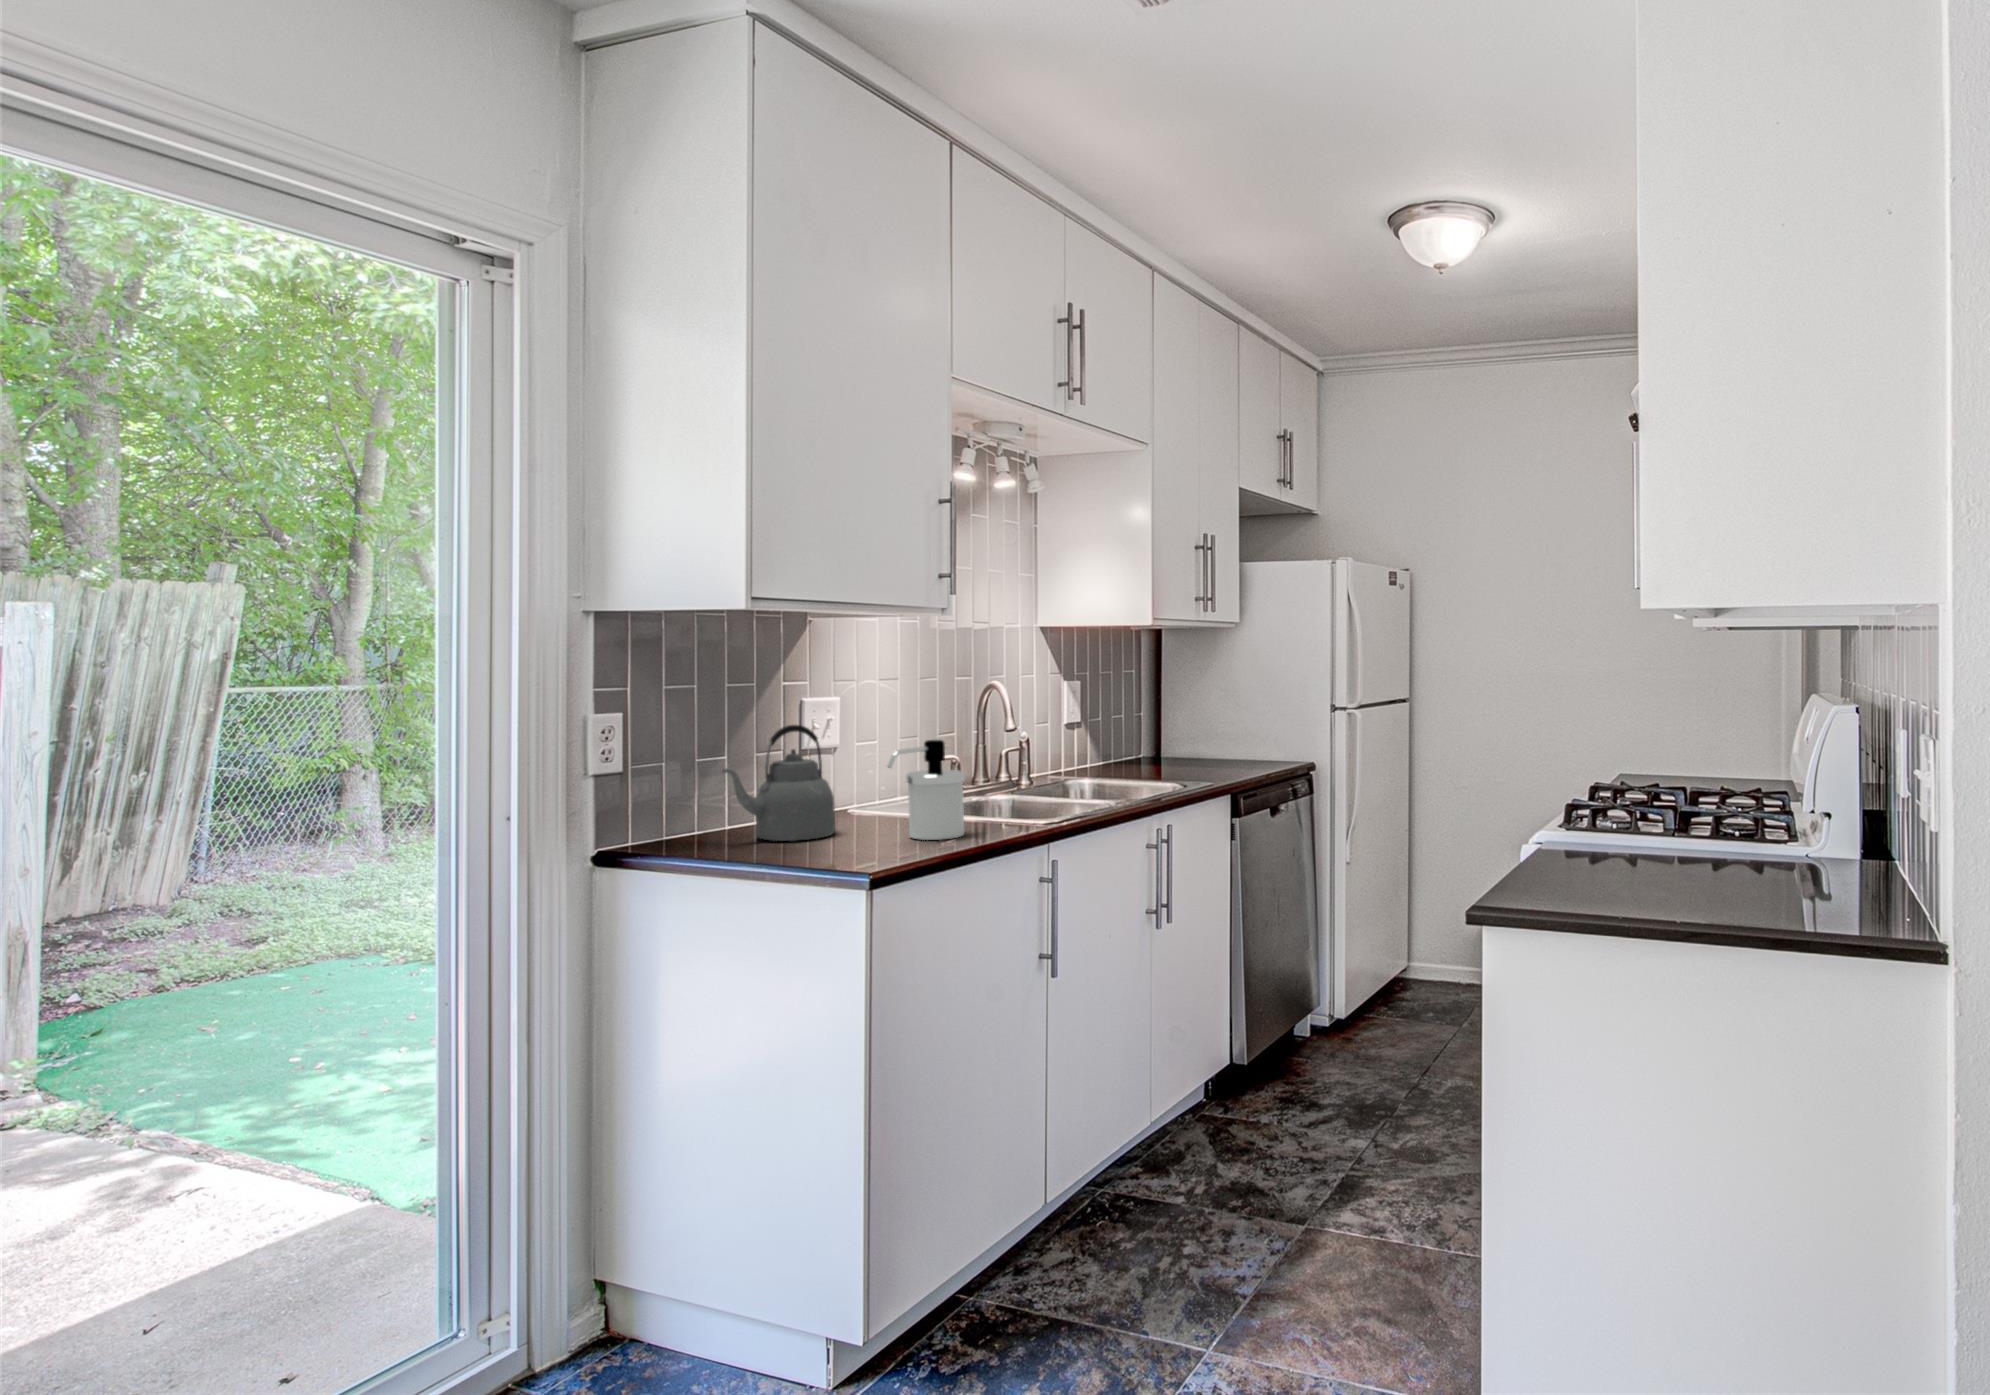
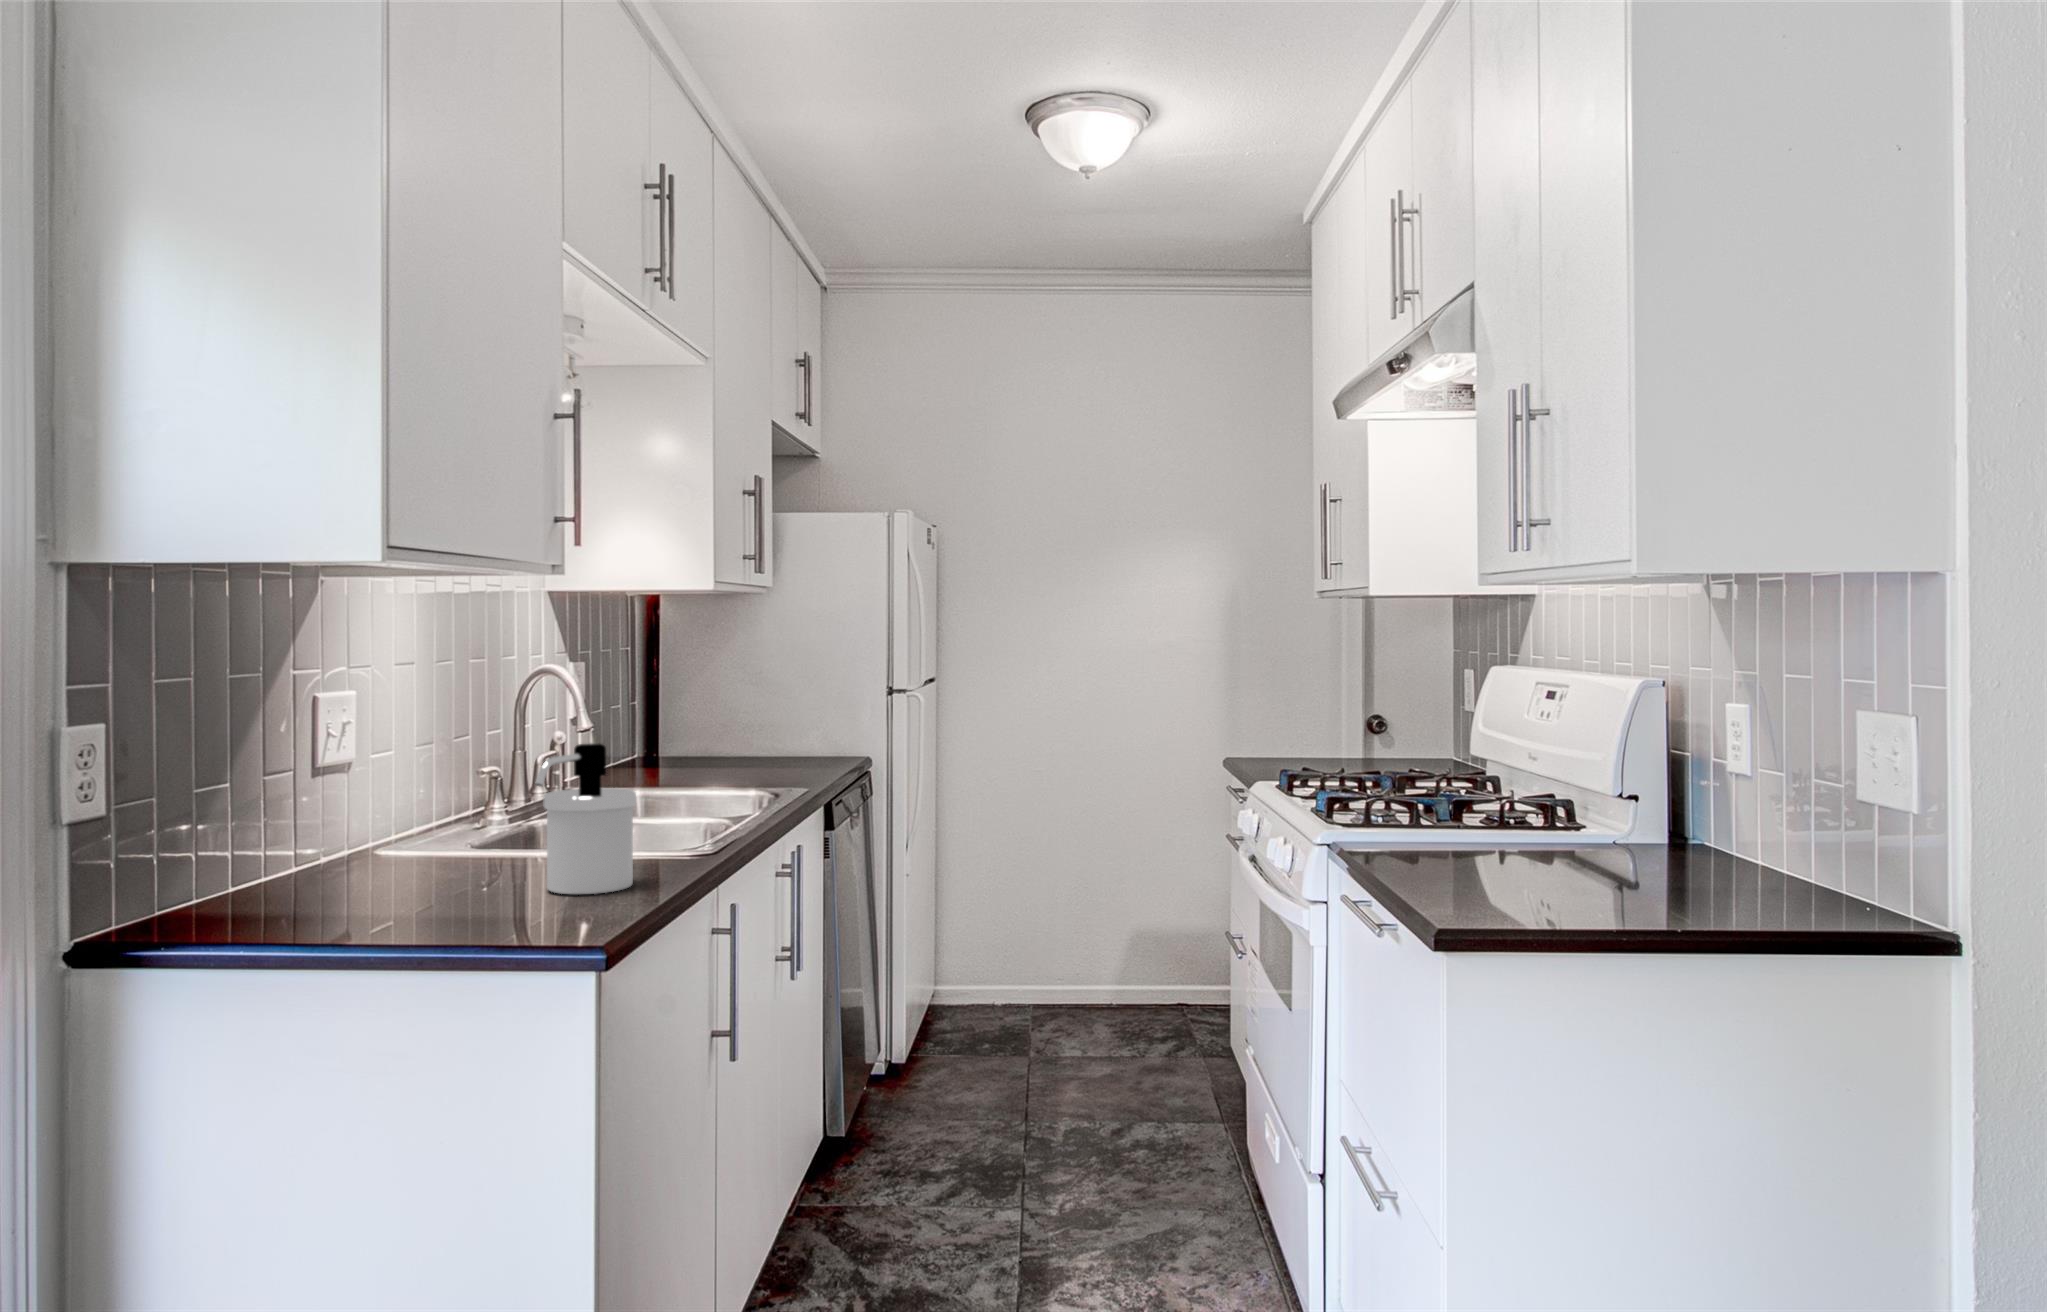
kettle: present [722,725,836,841] -> none [215,723,408,912]

